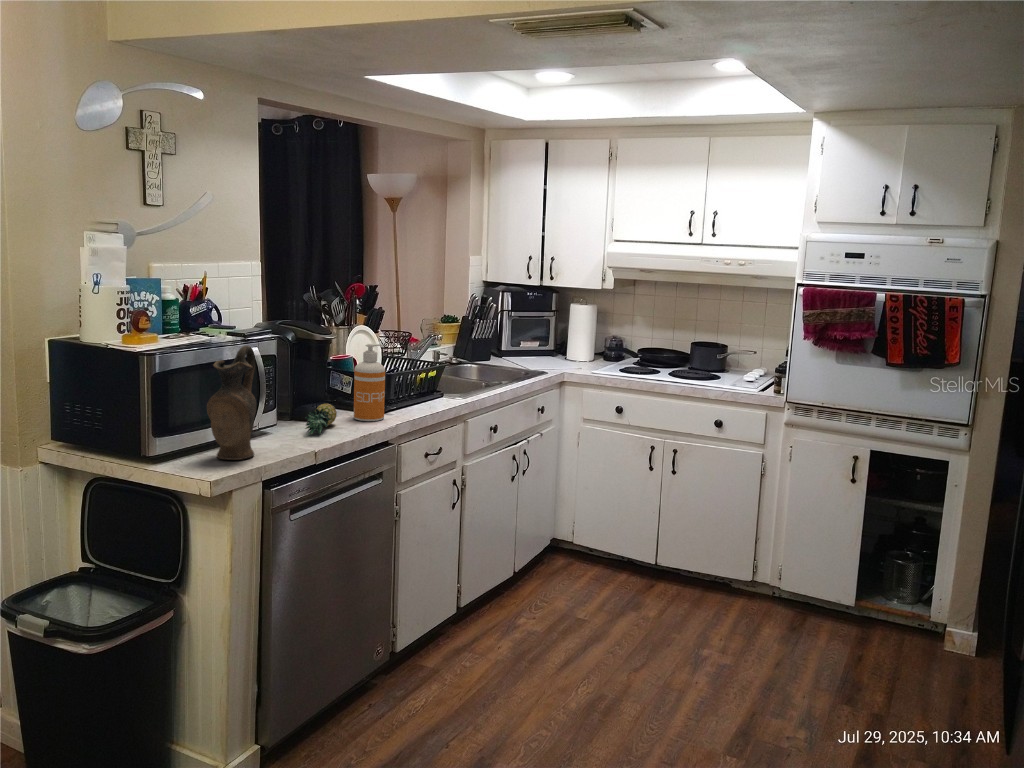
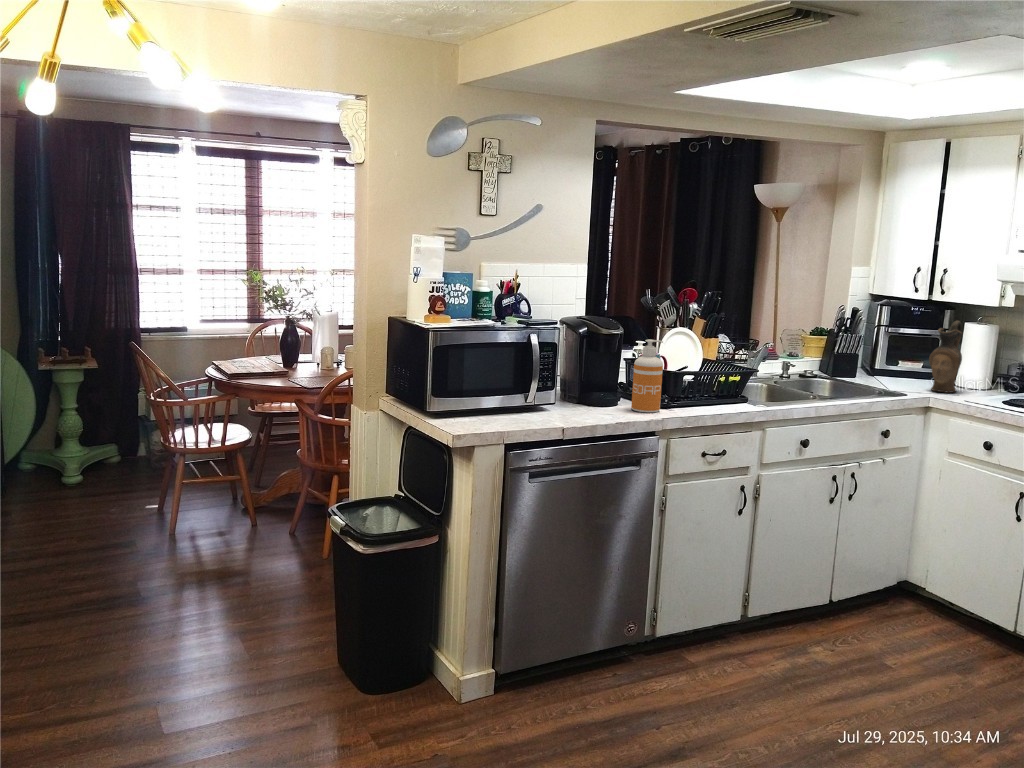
ceramic pitcher: present [207,346,256,460] -> present [929,321,962,393]
fruit: present [305,404,337,435] -> none [568,391,610,416]

